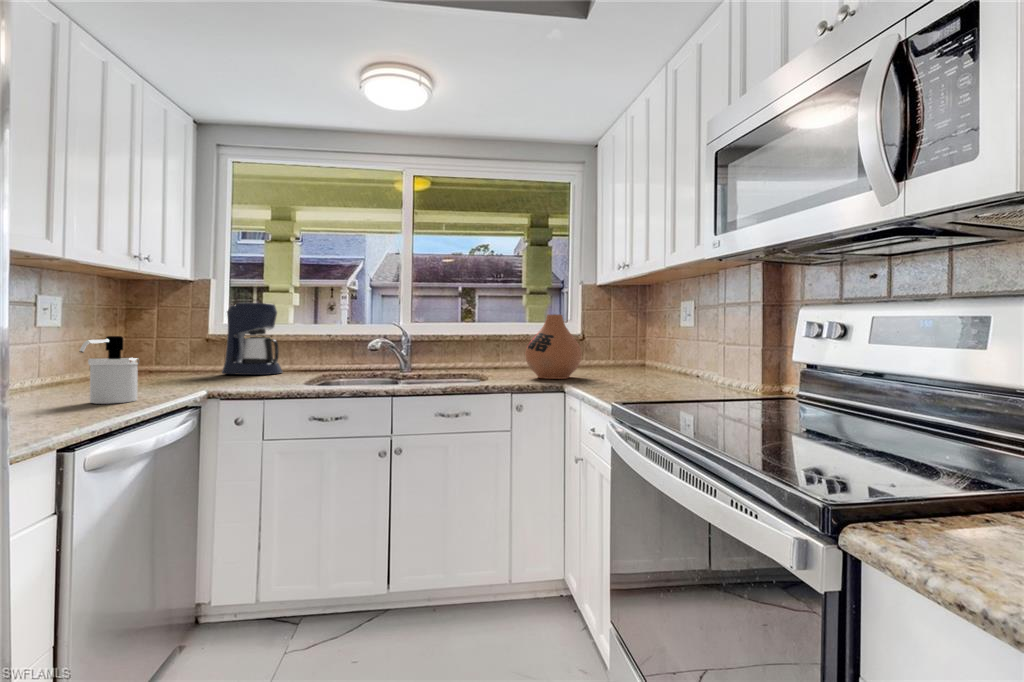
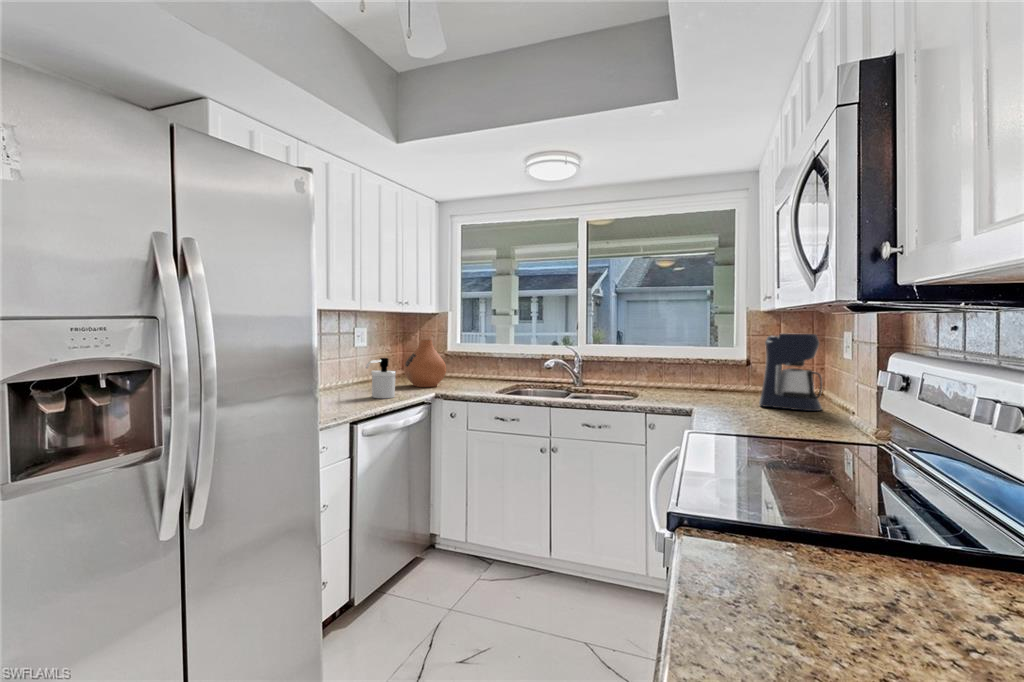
coffee maker: present [222,303,282,375] -> present [759,333,822,411]
vase: present [525,314,582,379] -> present [404,340,446,387]

